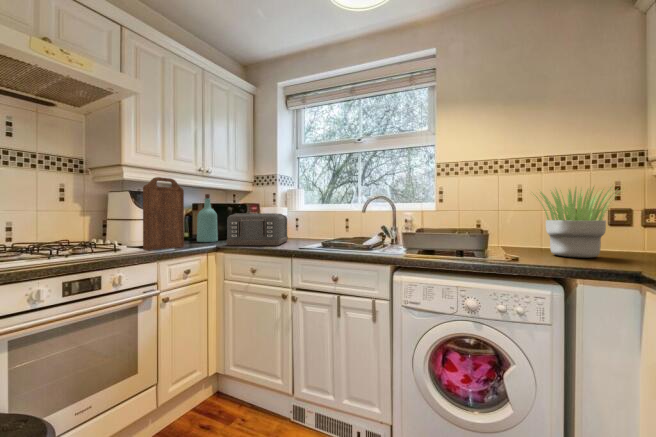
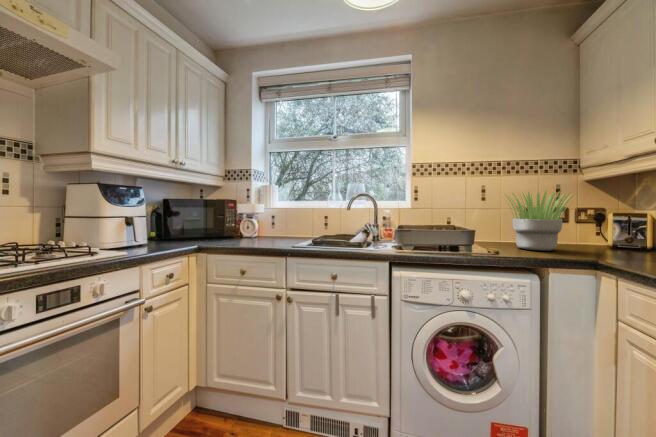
cutting board: present [143,177,184,250] -> none [120,172,166,255]
bottle: present [197,194,218,242] -> none [173,190,195,242]
toaster: present [226,213,288,245] -> none [211,211,270,245]

